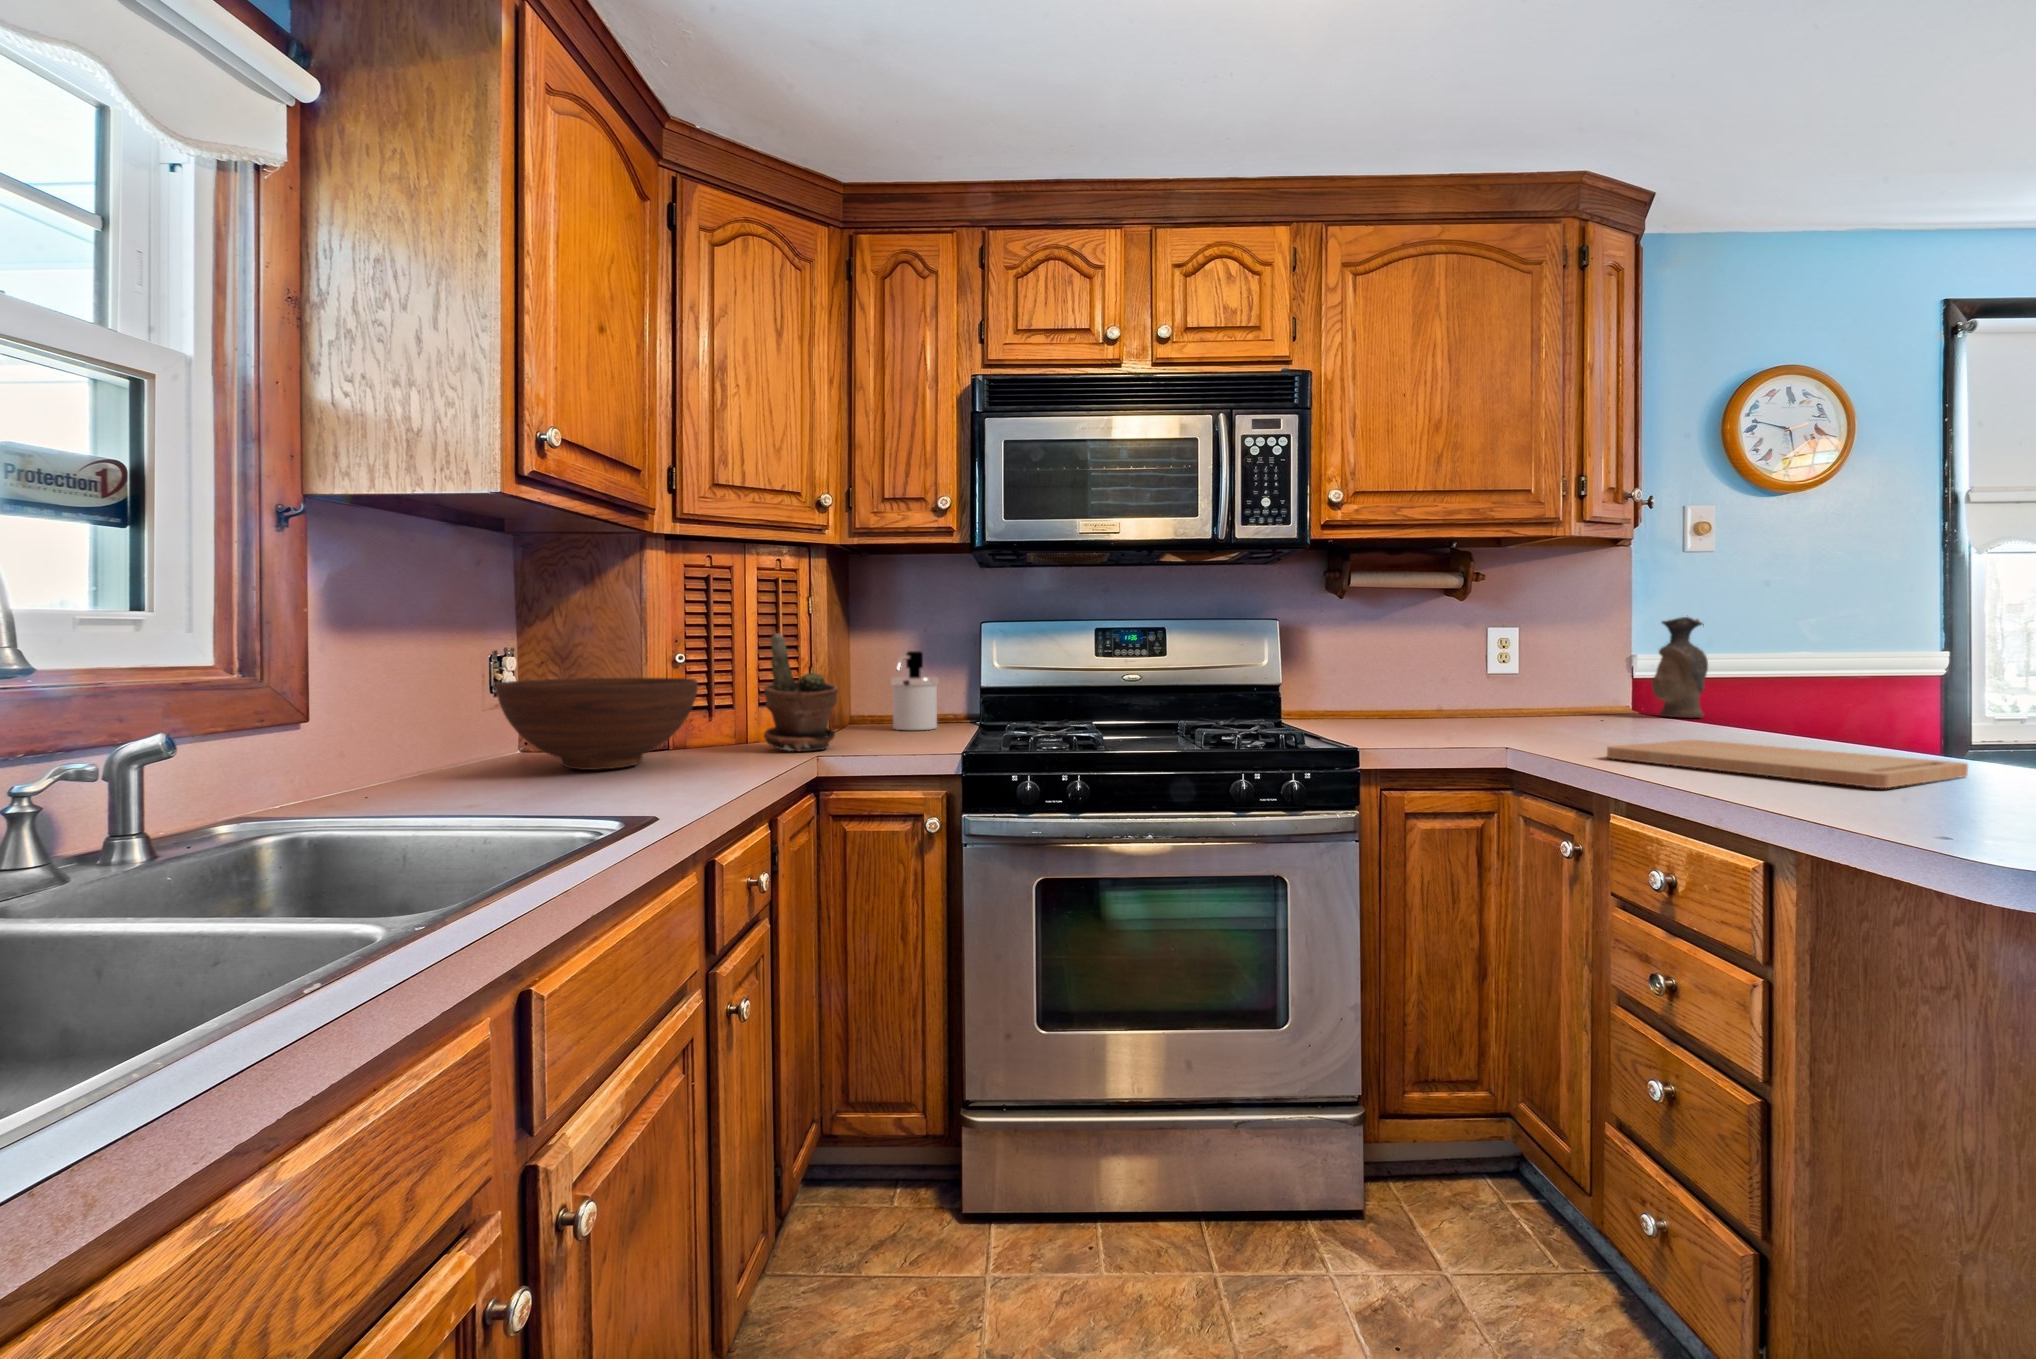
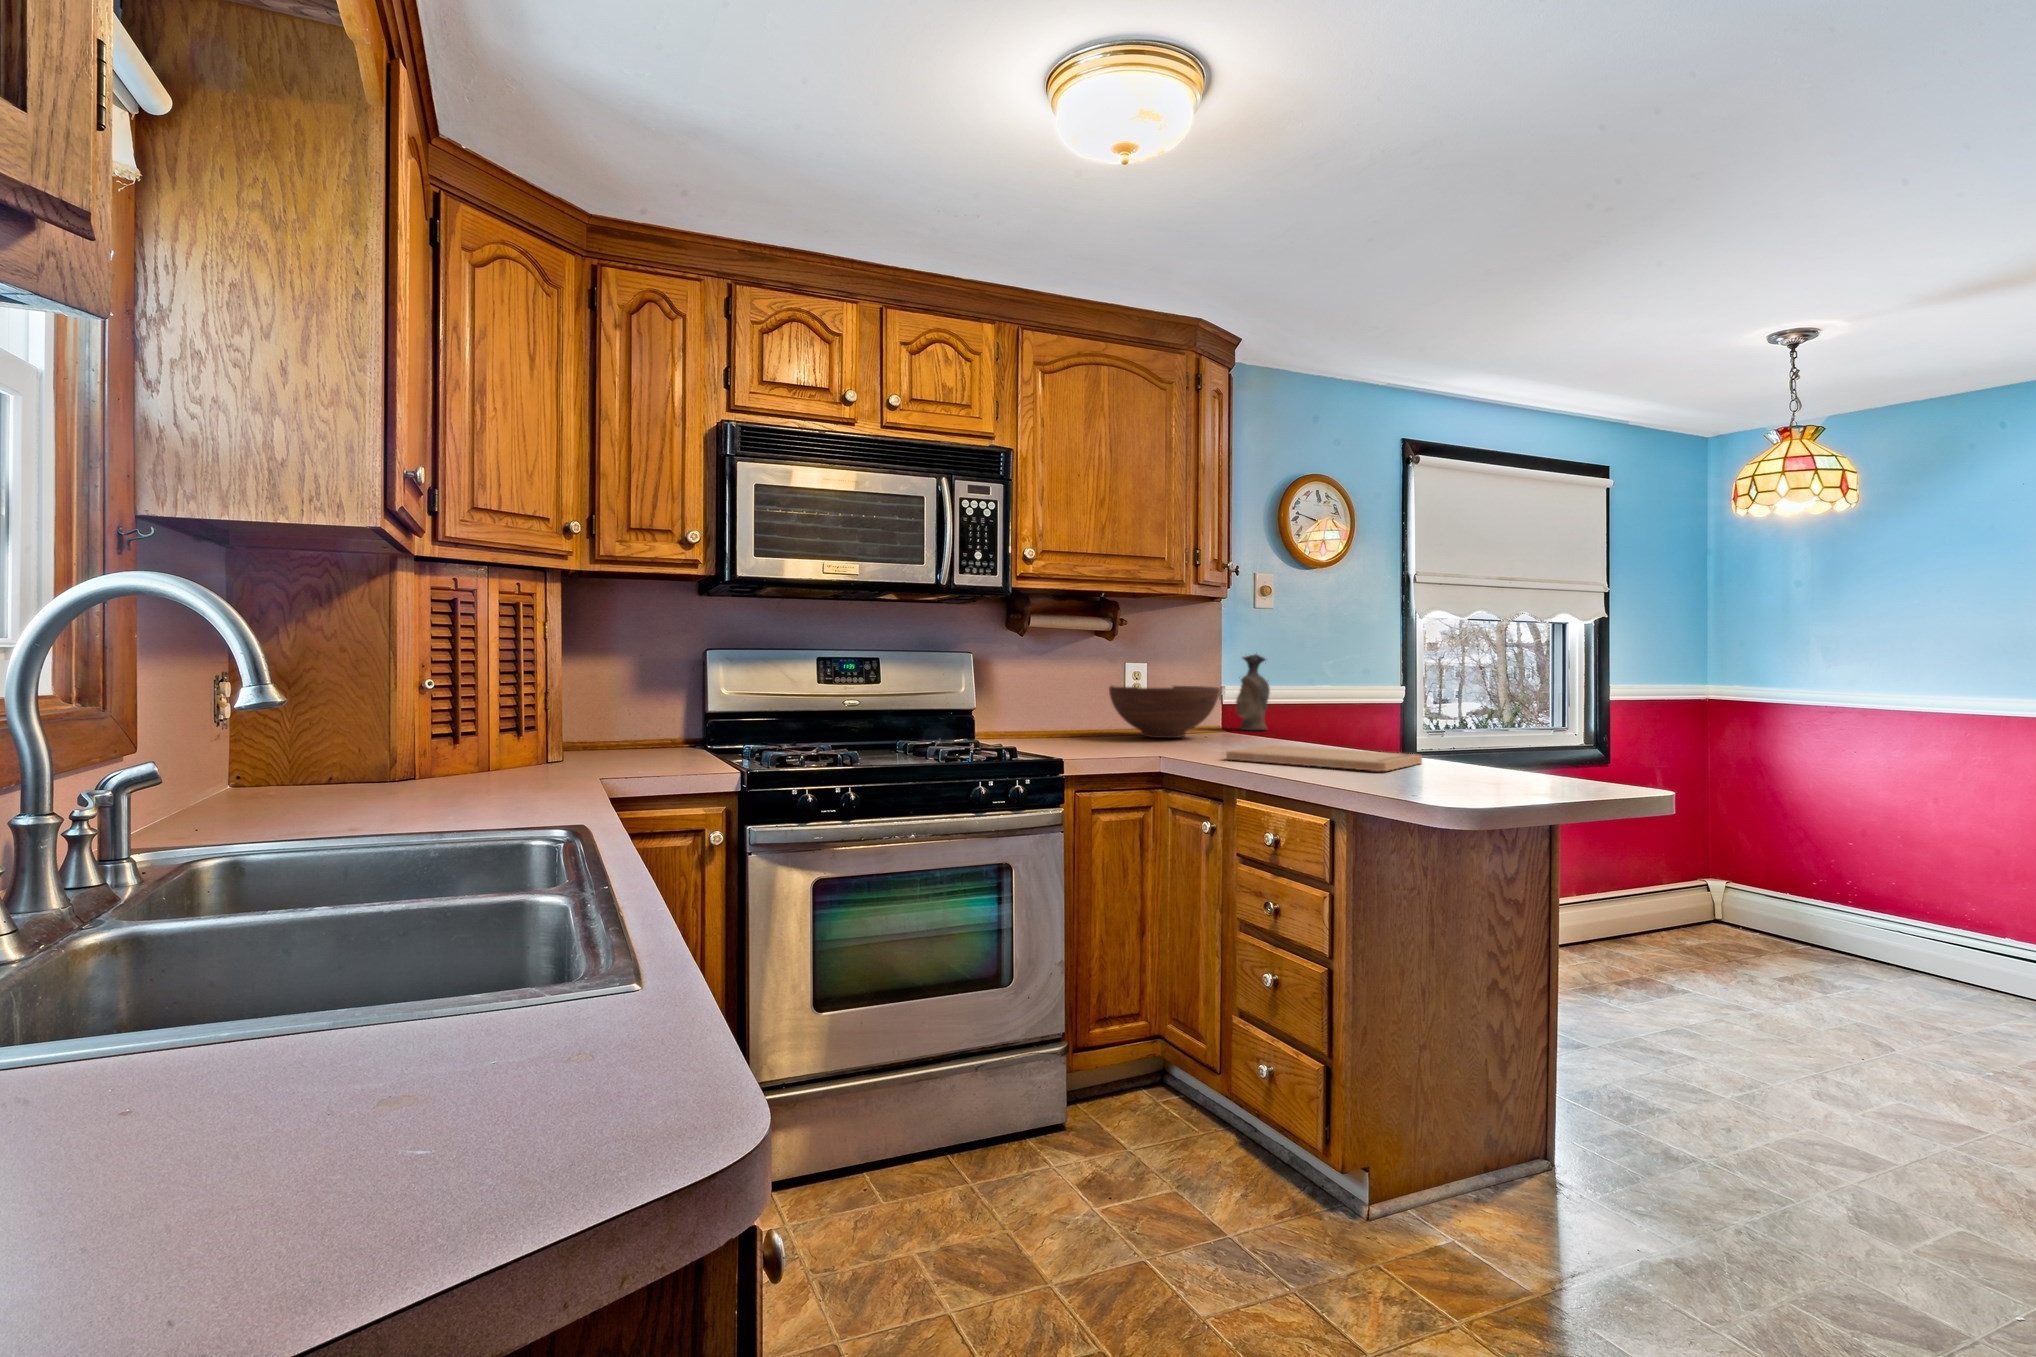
potted plant: present [764,633,838,752] -> none [523,660,603,776]
soap dispenser: present [891,651,939,730] -> none [618,677,668,754]
fruit bowl: present [496,678,698,770] -> present [1109,686,1219,738]

